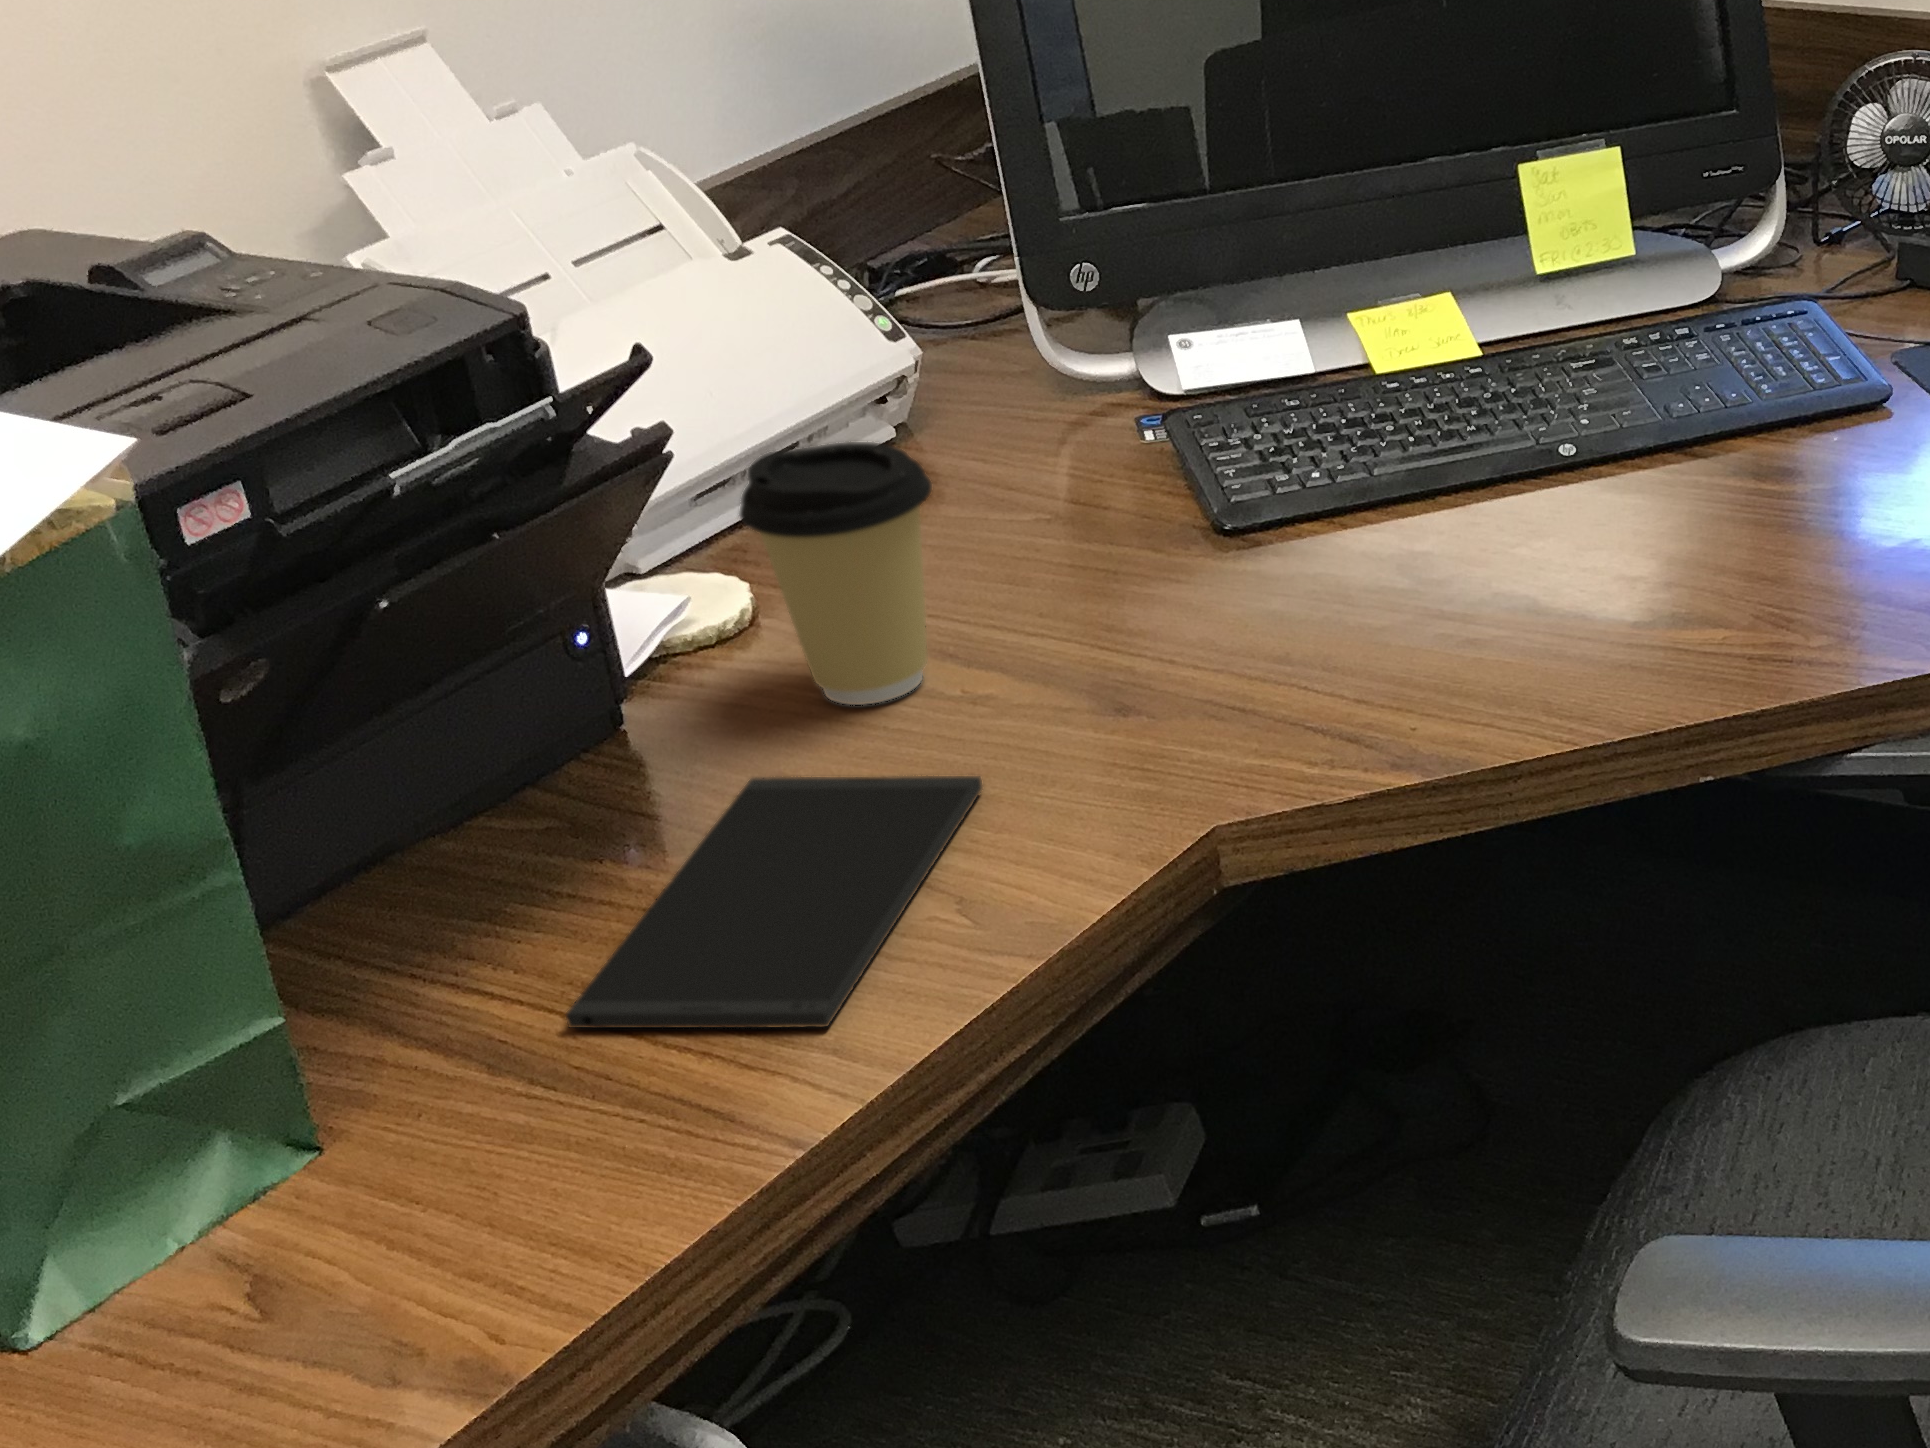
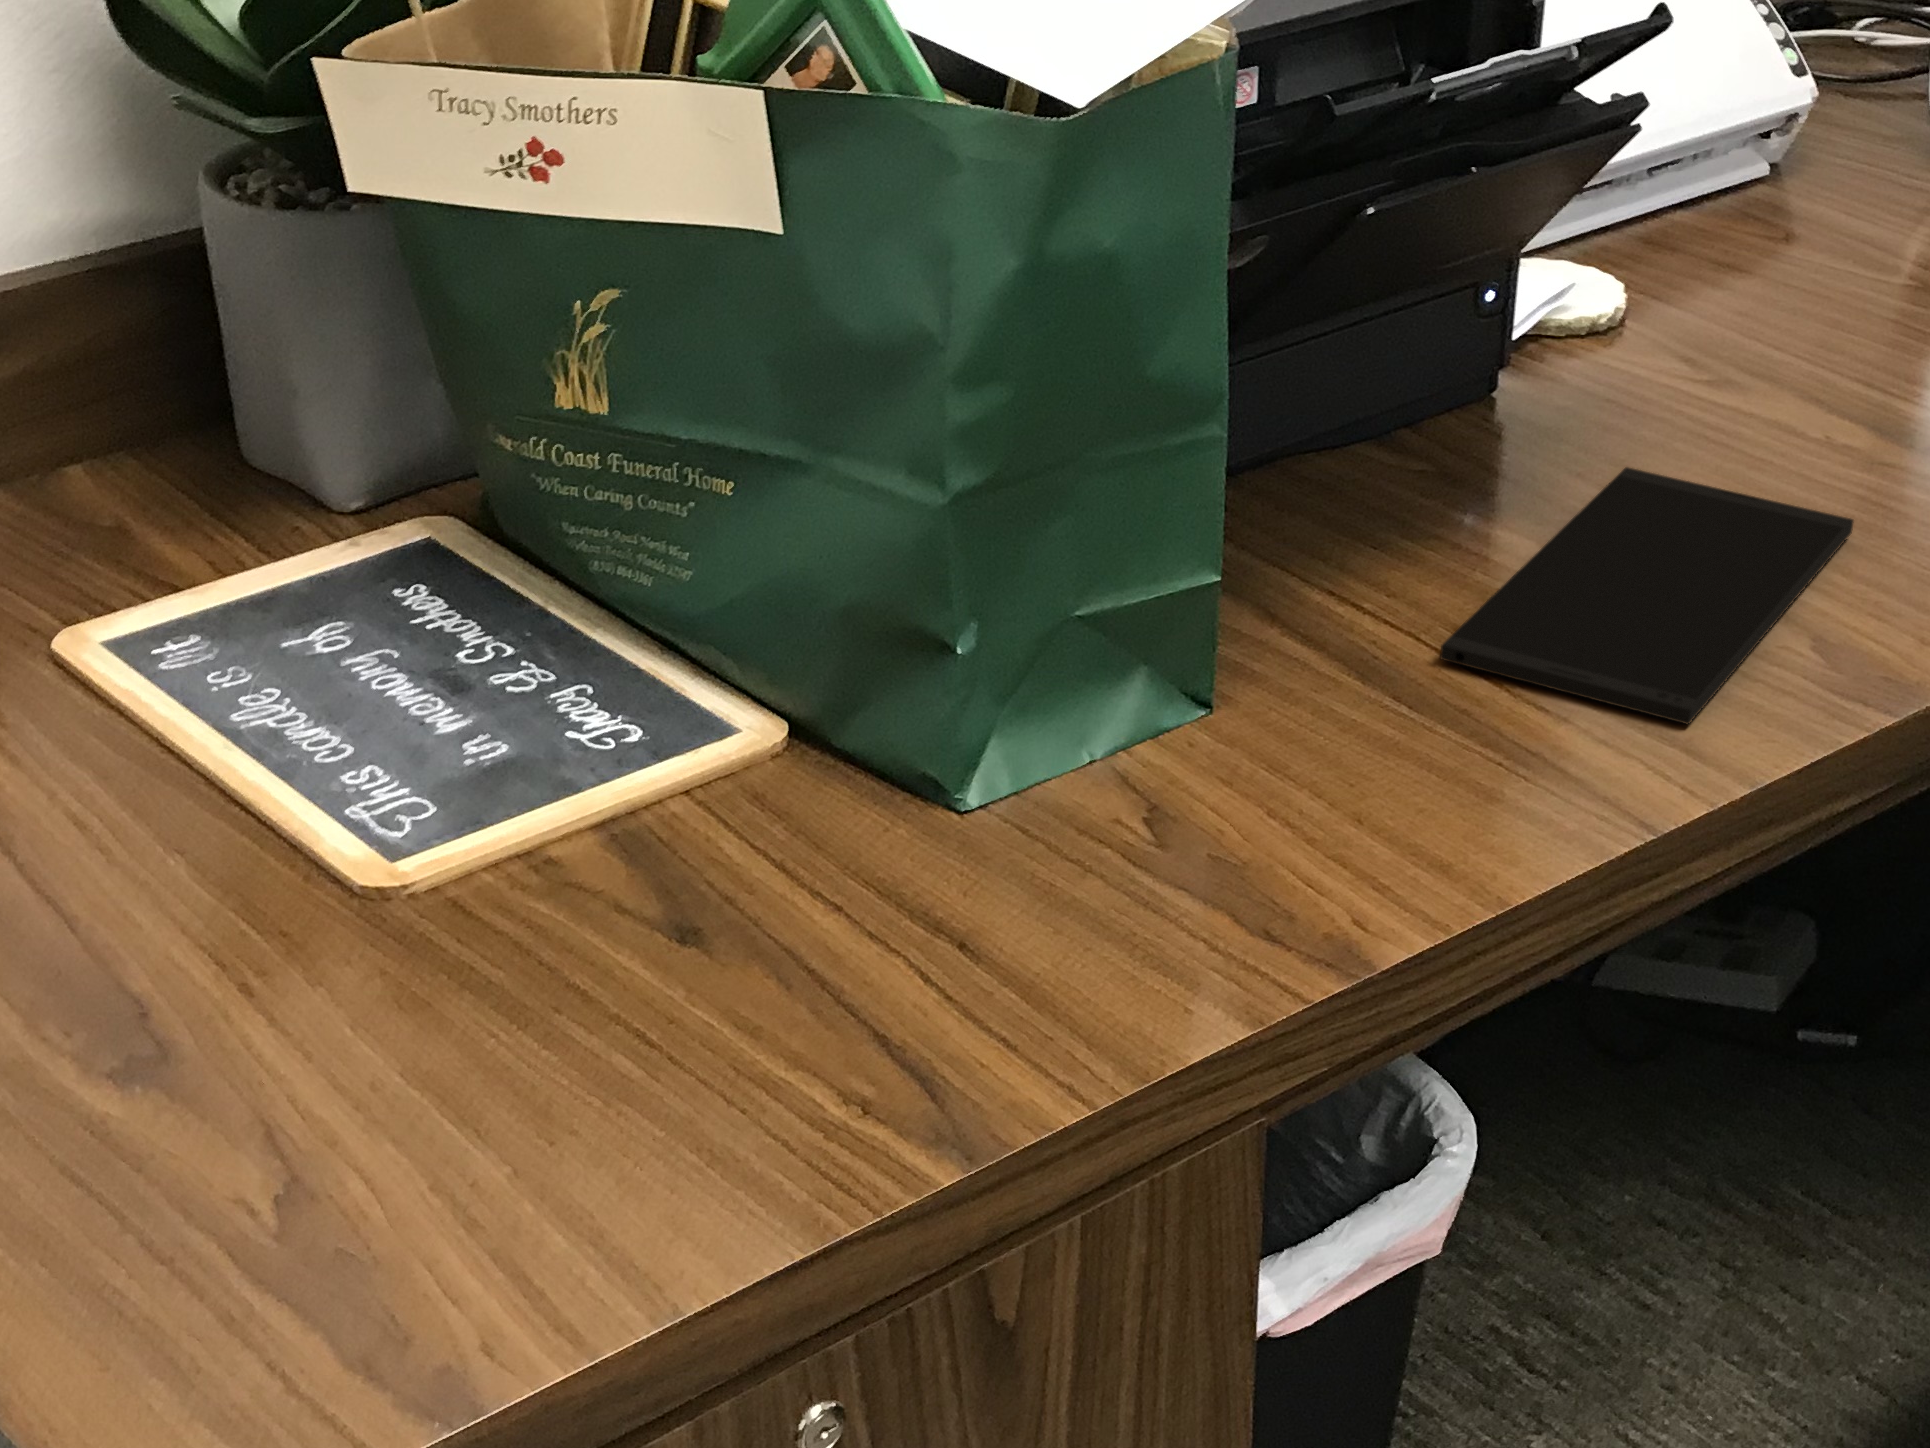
coffee cup: present [740,442,932,705] -> none [1673,149,1866,425]

